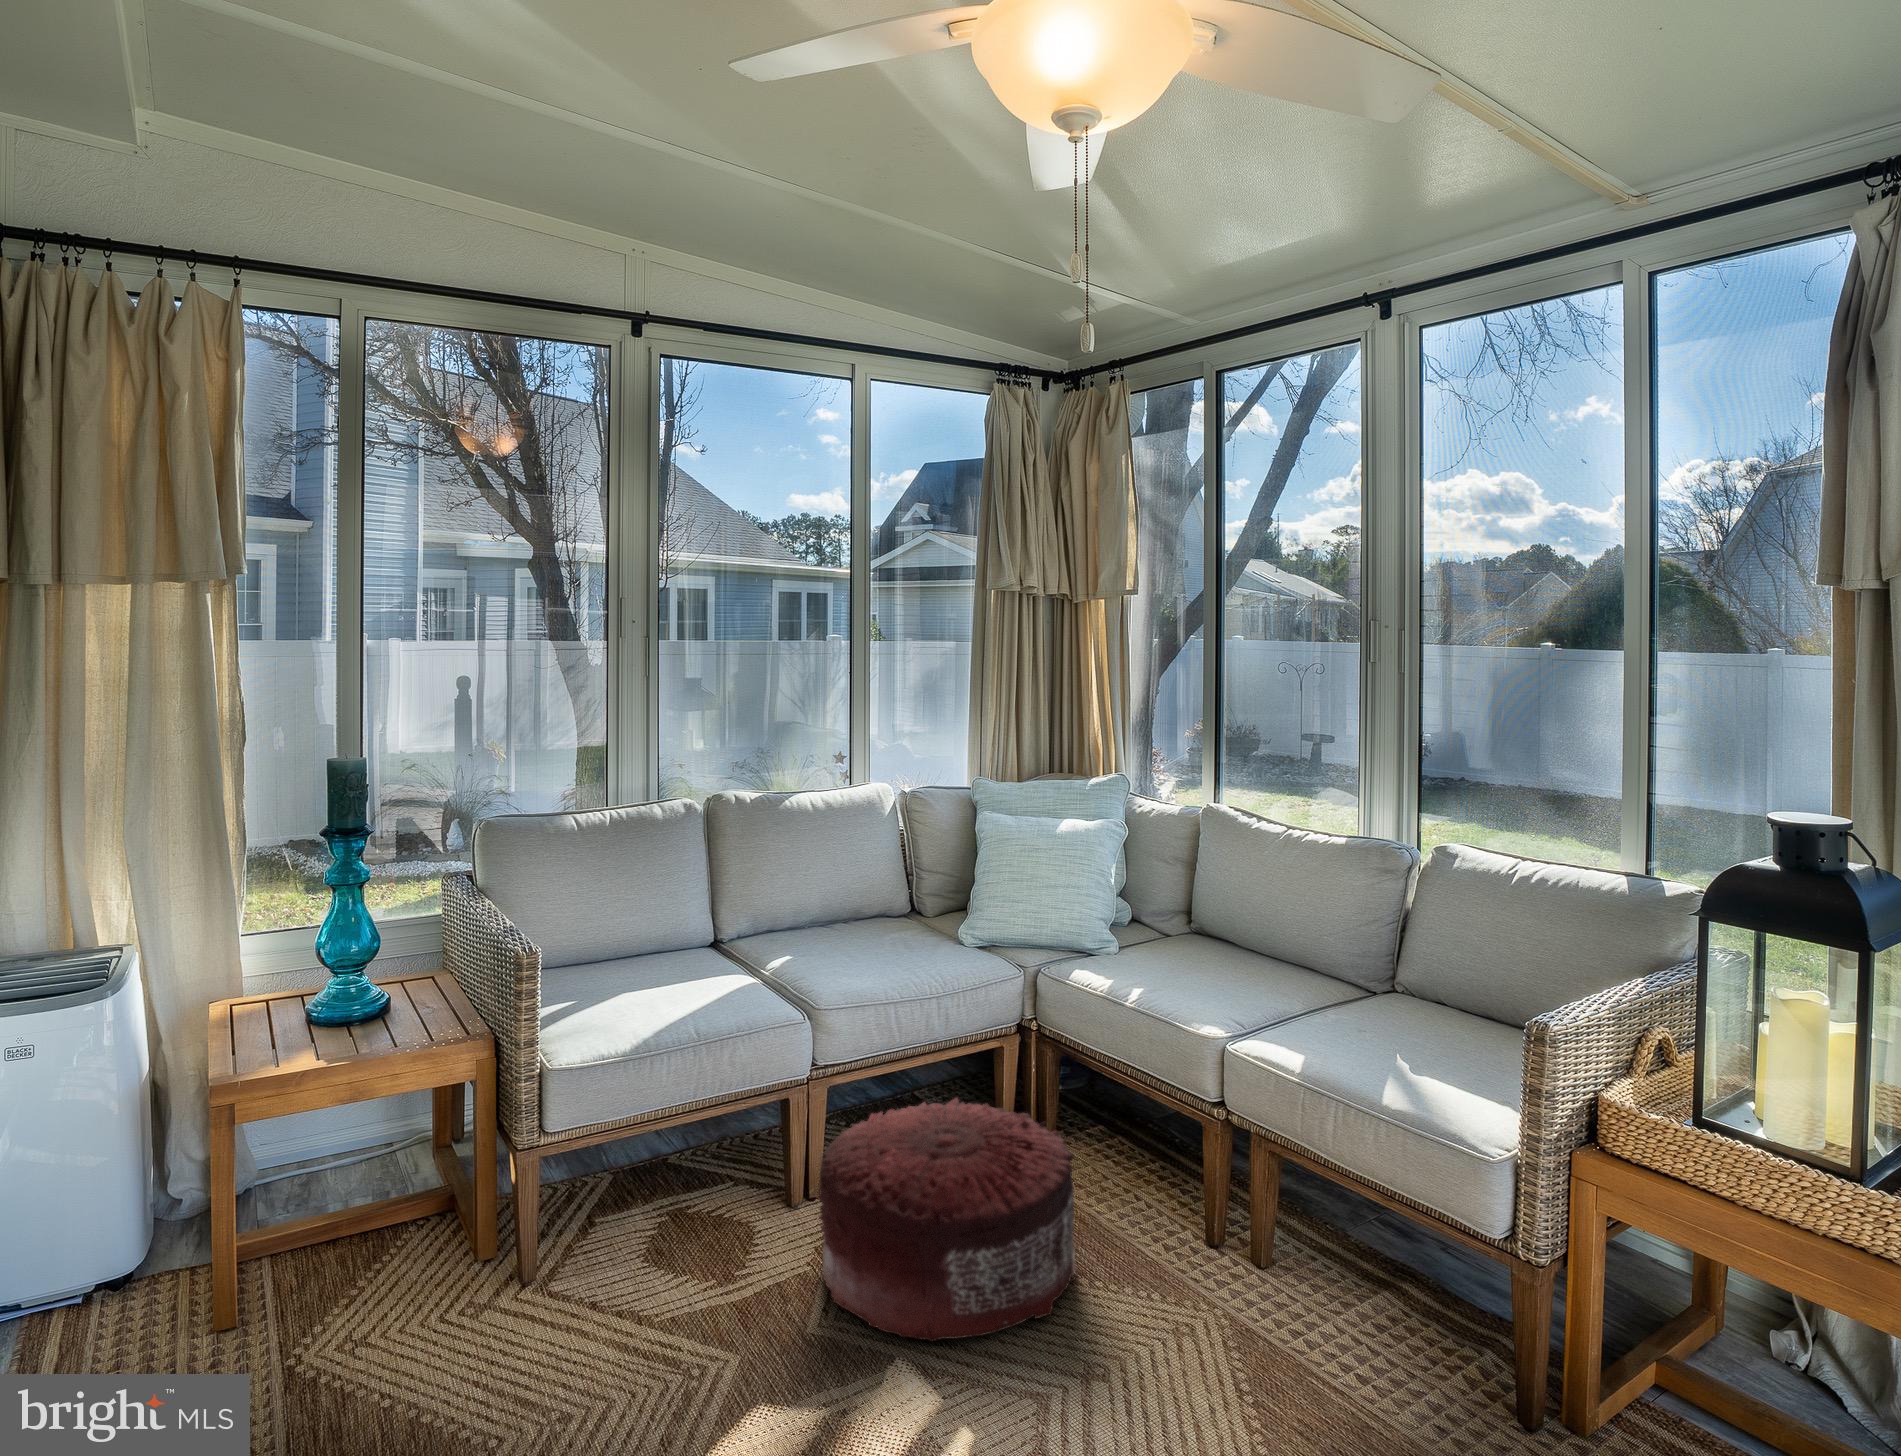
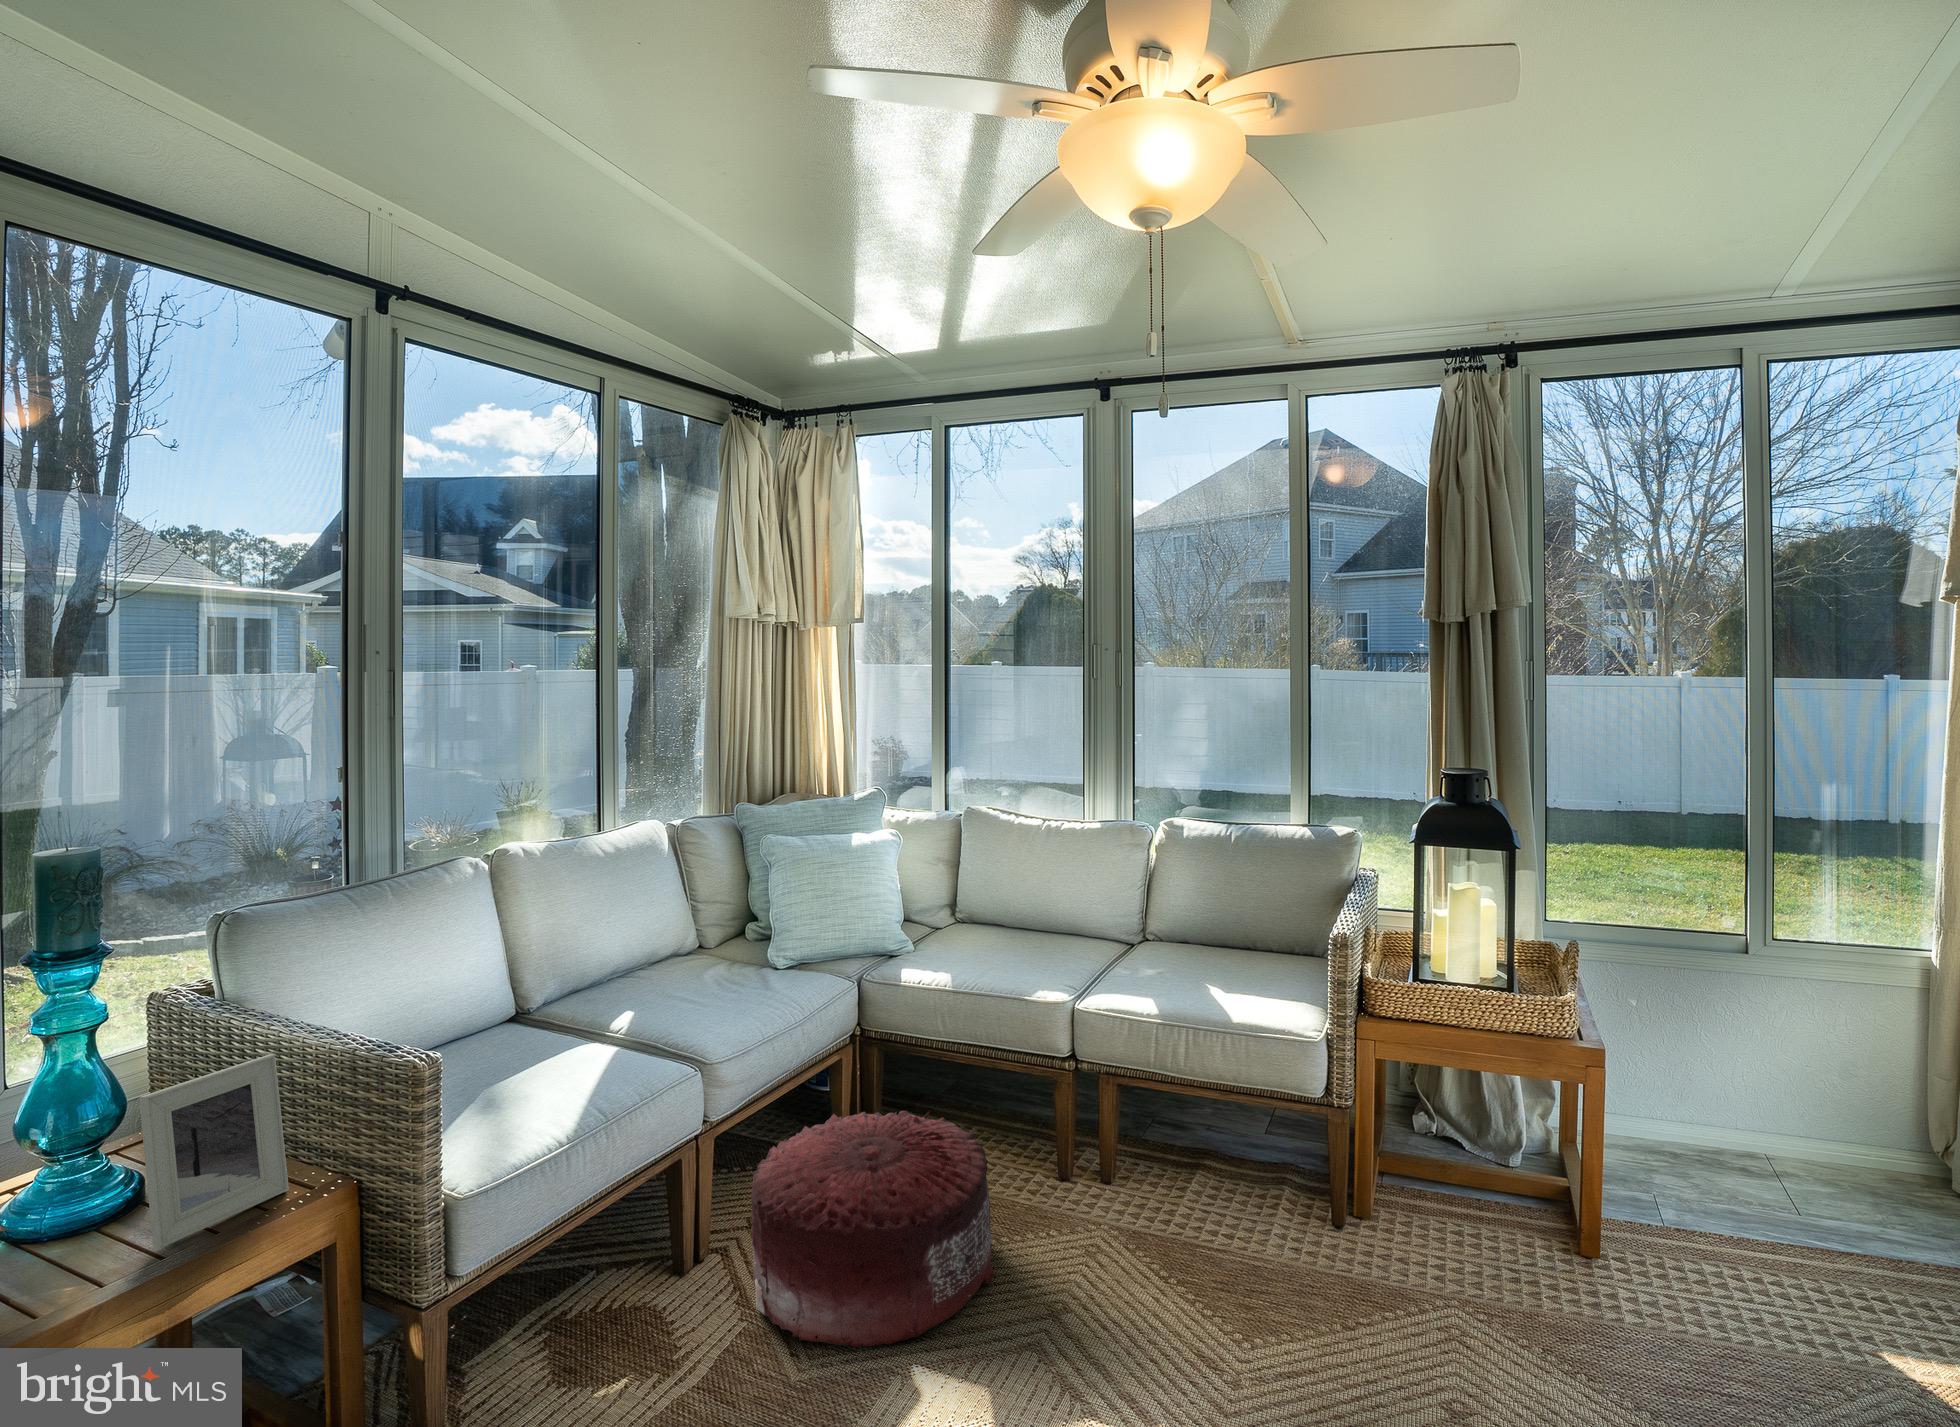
picture frame: none [358,920,461,1048] -> present [139,1054,289,1250]

